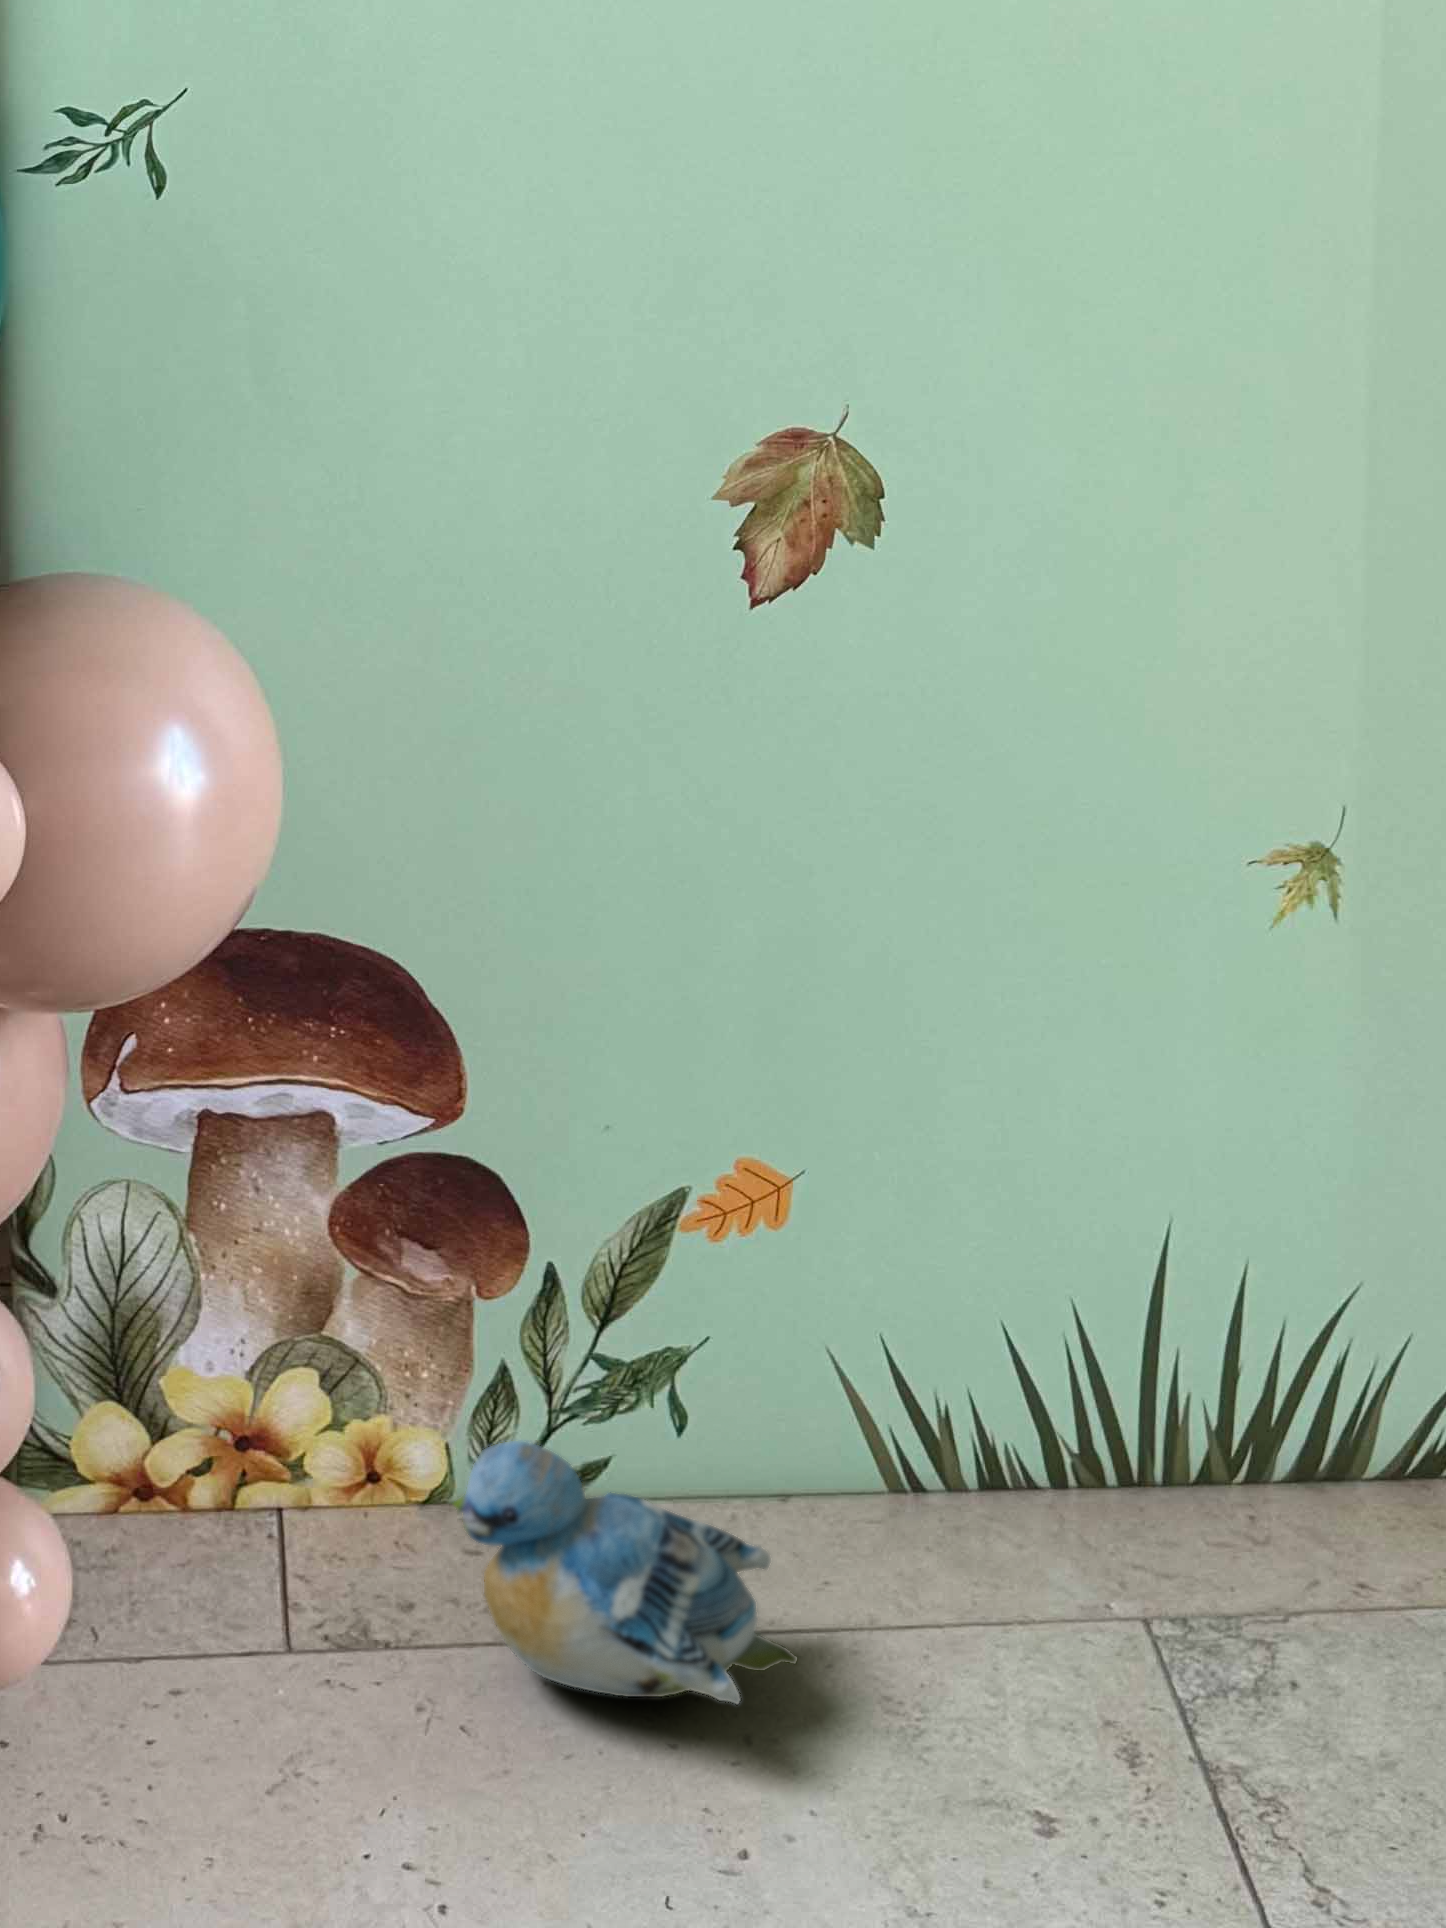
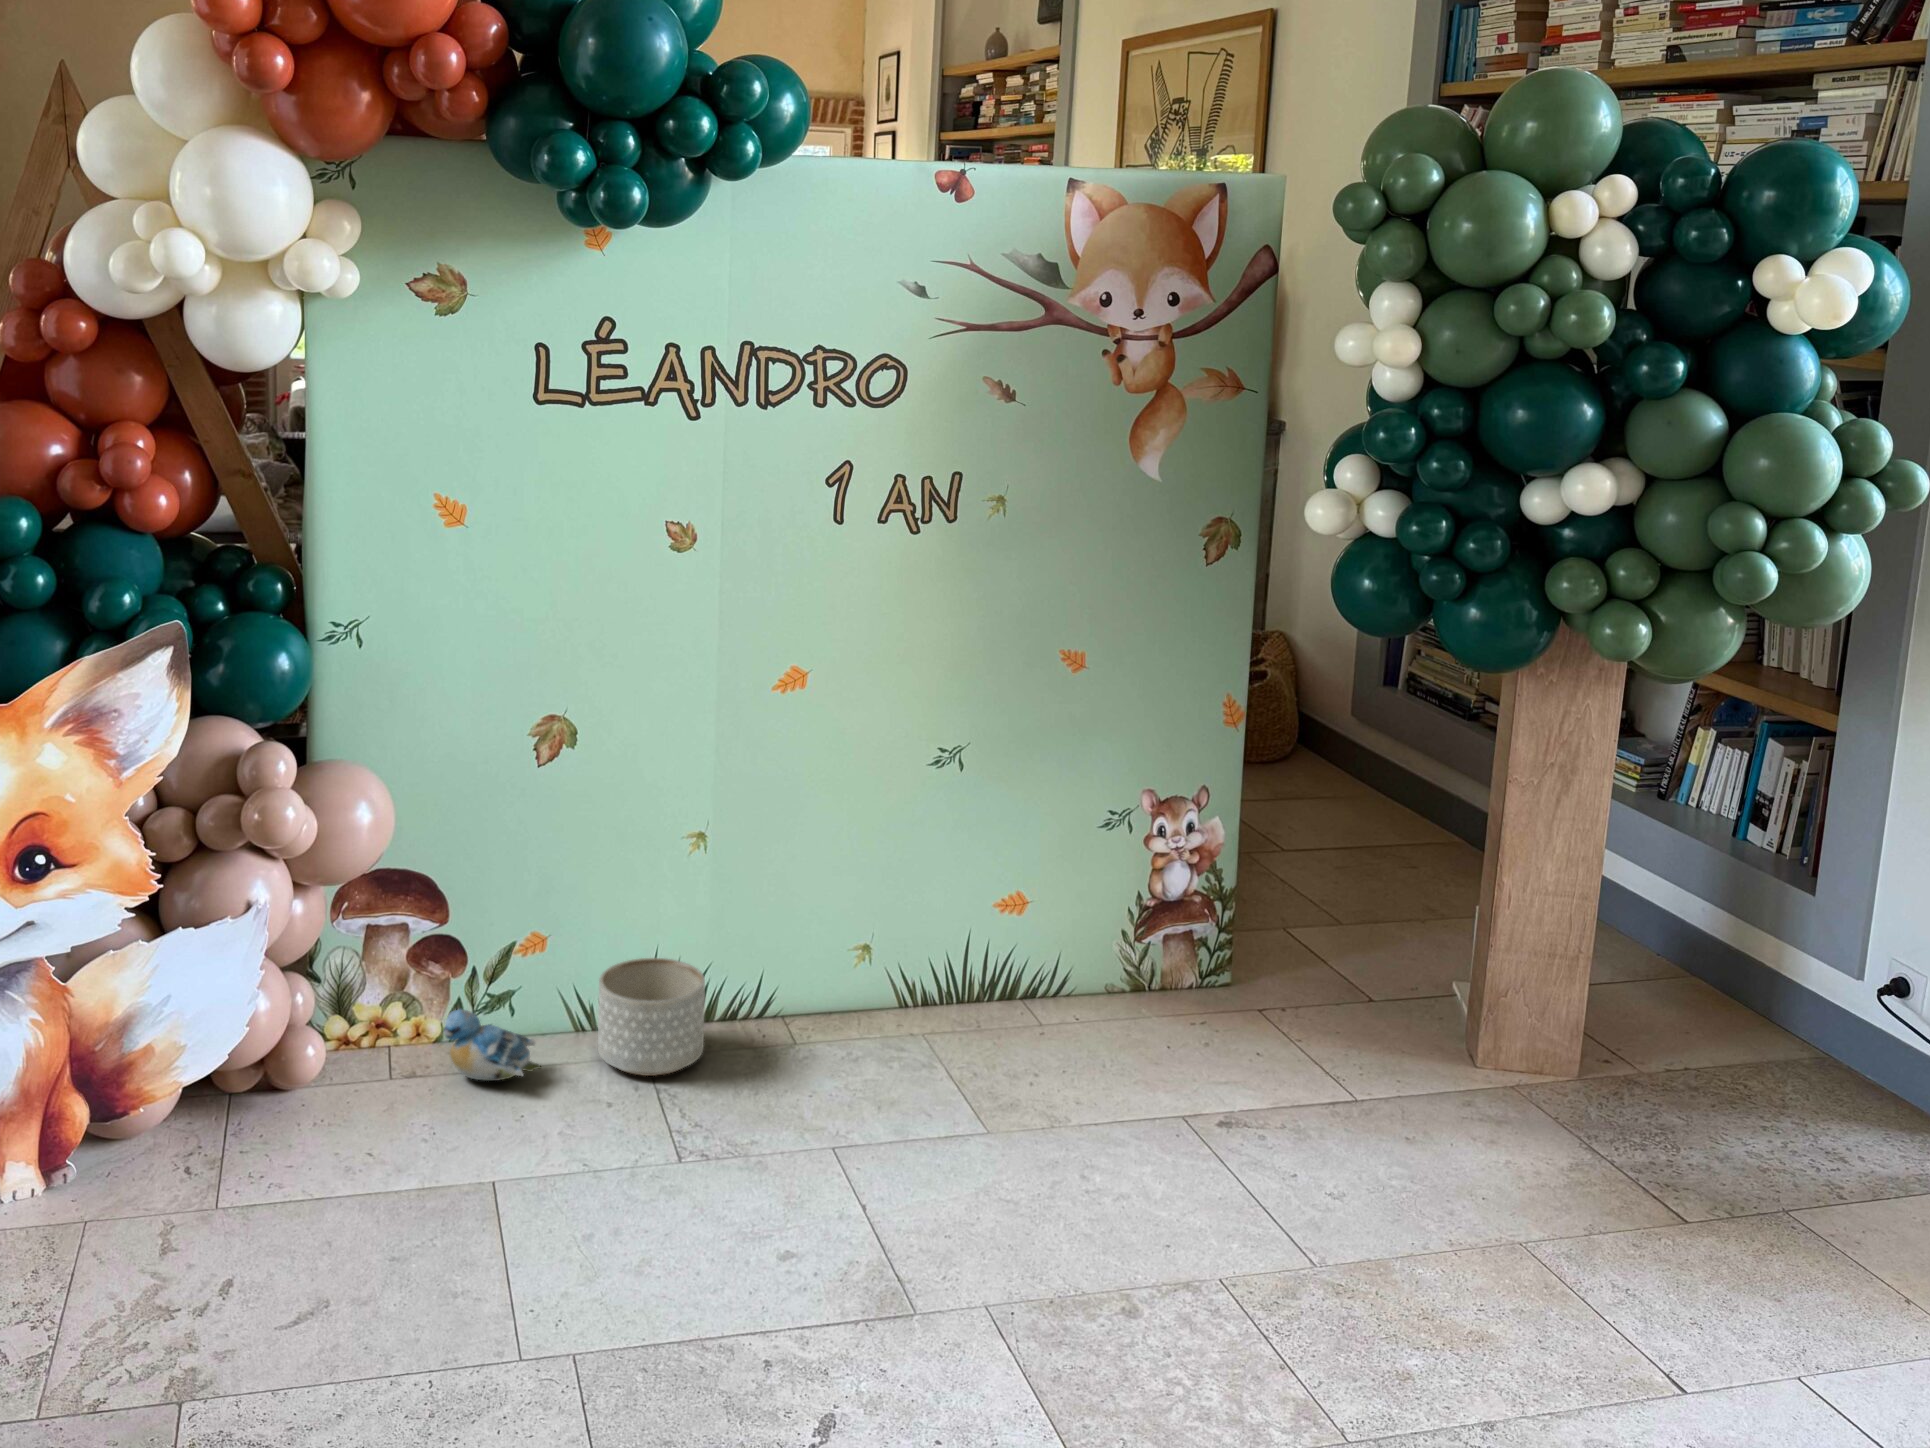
planter: none [983,1266,1366,1713] -> present [598,958,705,1076]

